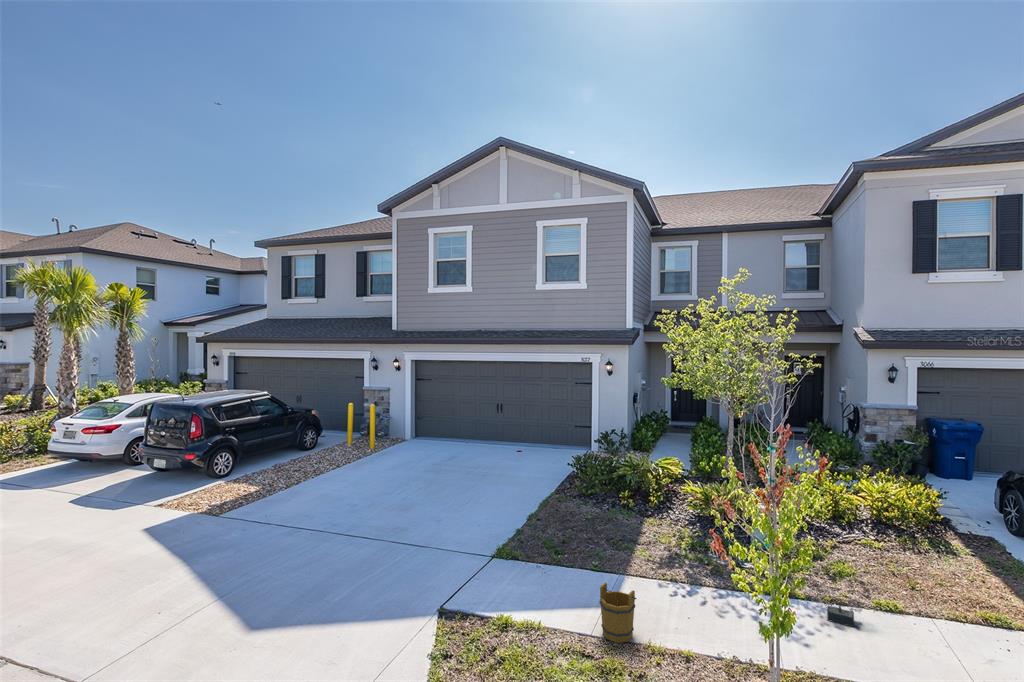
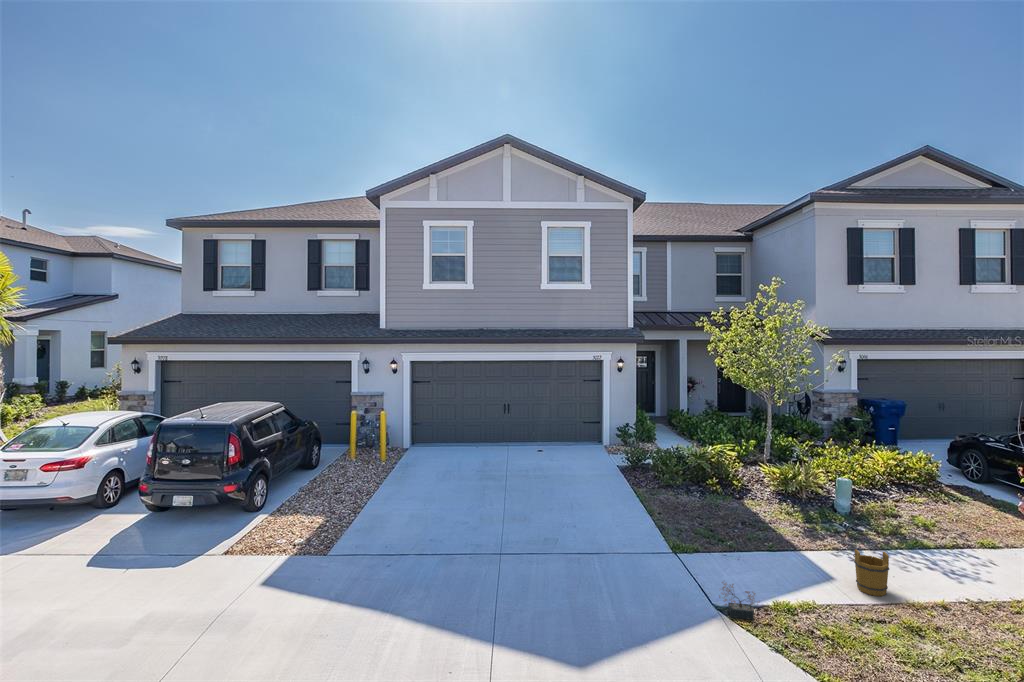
decorative plant: present [816,584,862,627] -> present [719,582,759,620]

